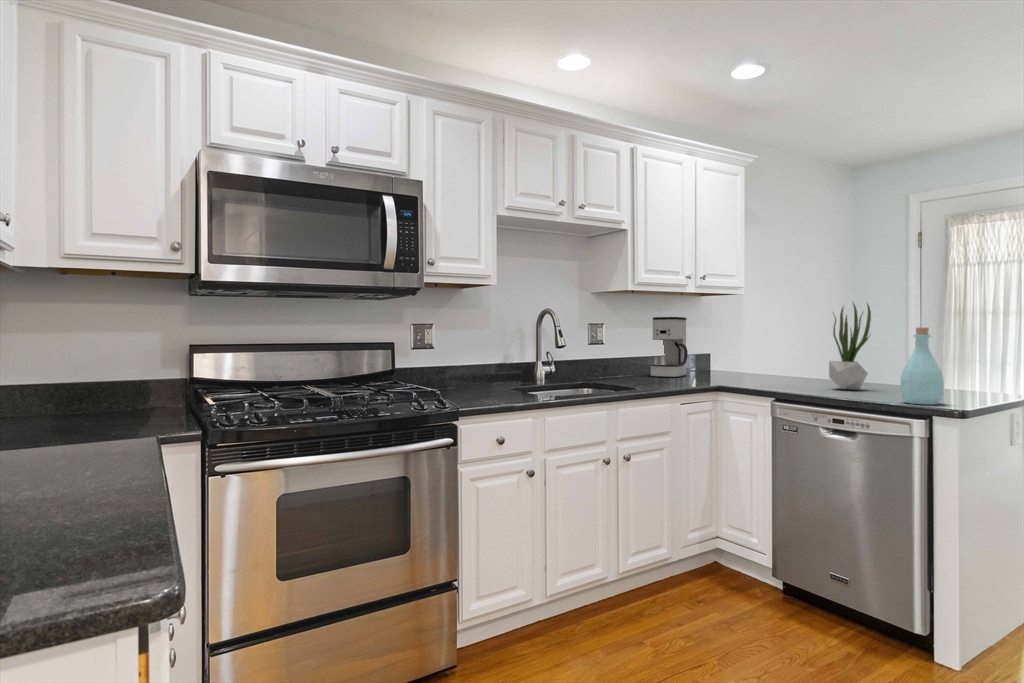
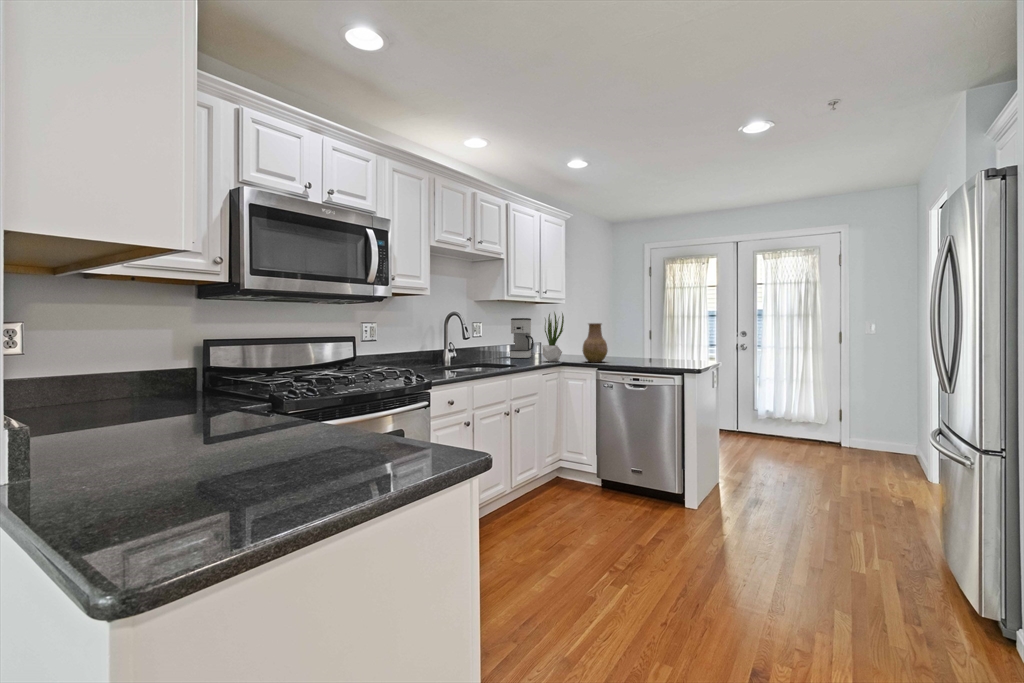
potted plant: present [829,302,871,390] -> present [543,312,564,362]
vase: none [754,324,798,388] -> present [582,323,608,363]
bottle: present [901,328,944,405] -> none [668,326,690,368]

